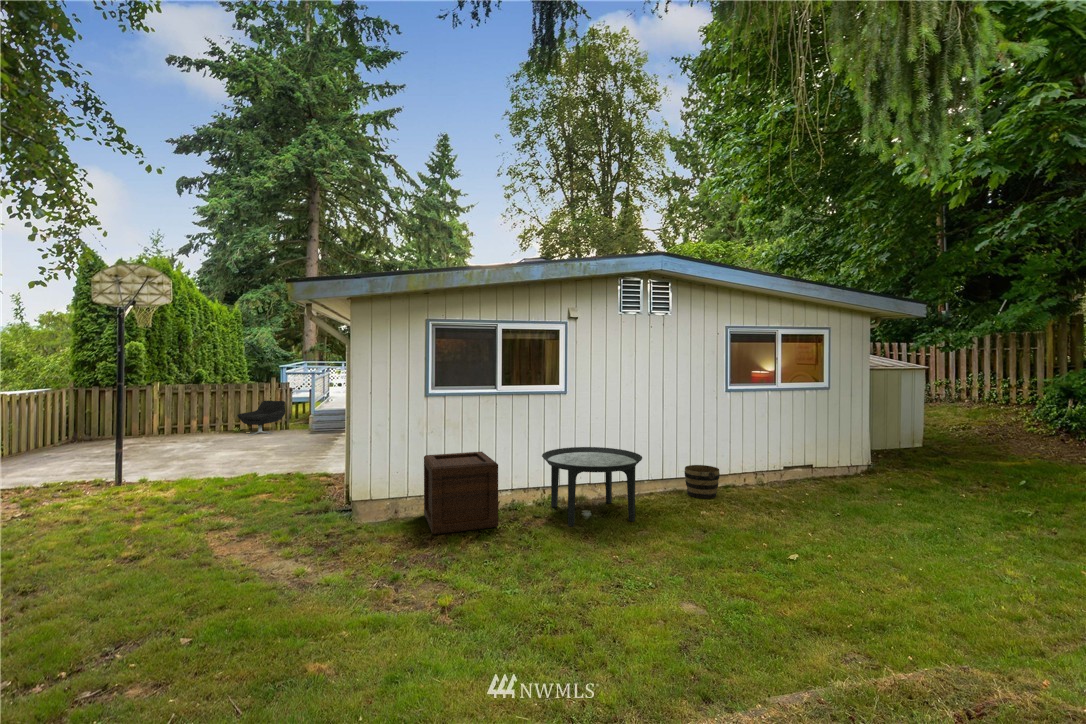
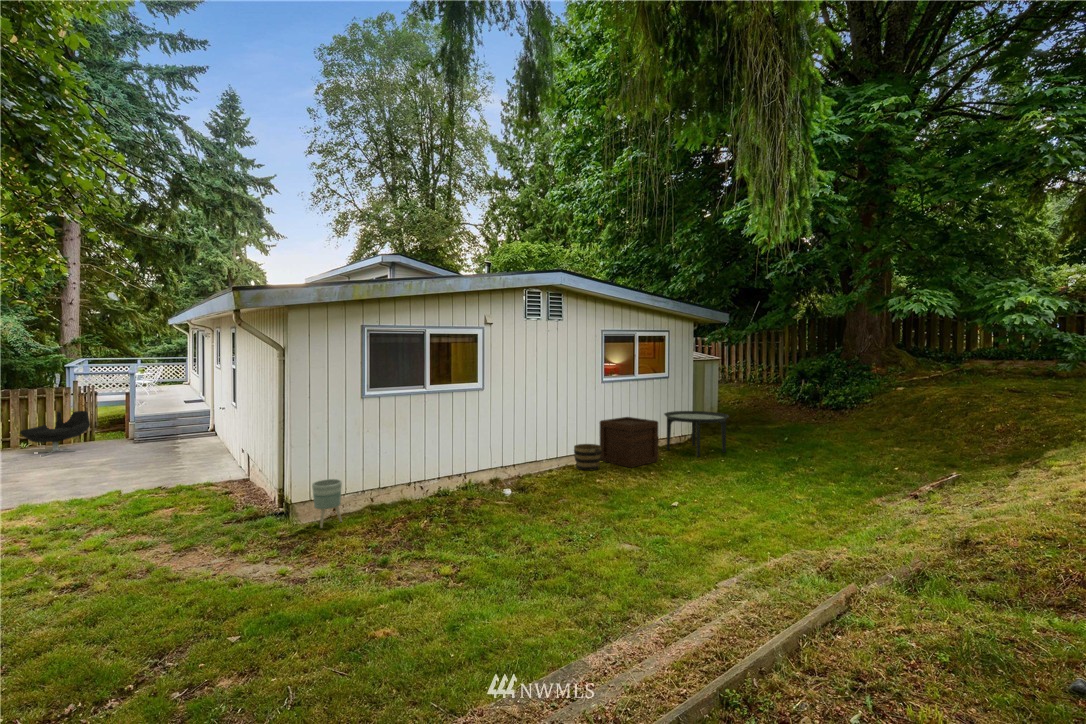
round table: present [542,447,642,527] -> present [664,411,729,457]
wooden crate: present [424,452,498,534] -> present [600,417,658,468]
planter: none [365,478,395,528] -> present [312,479,342,528]

